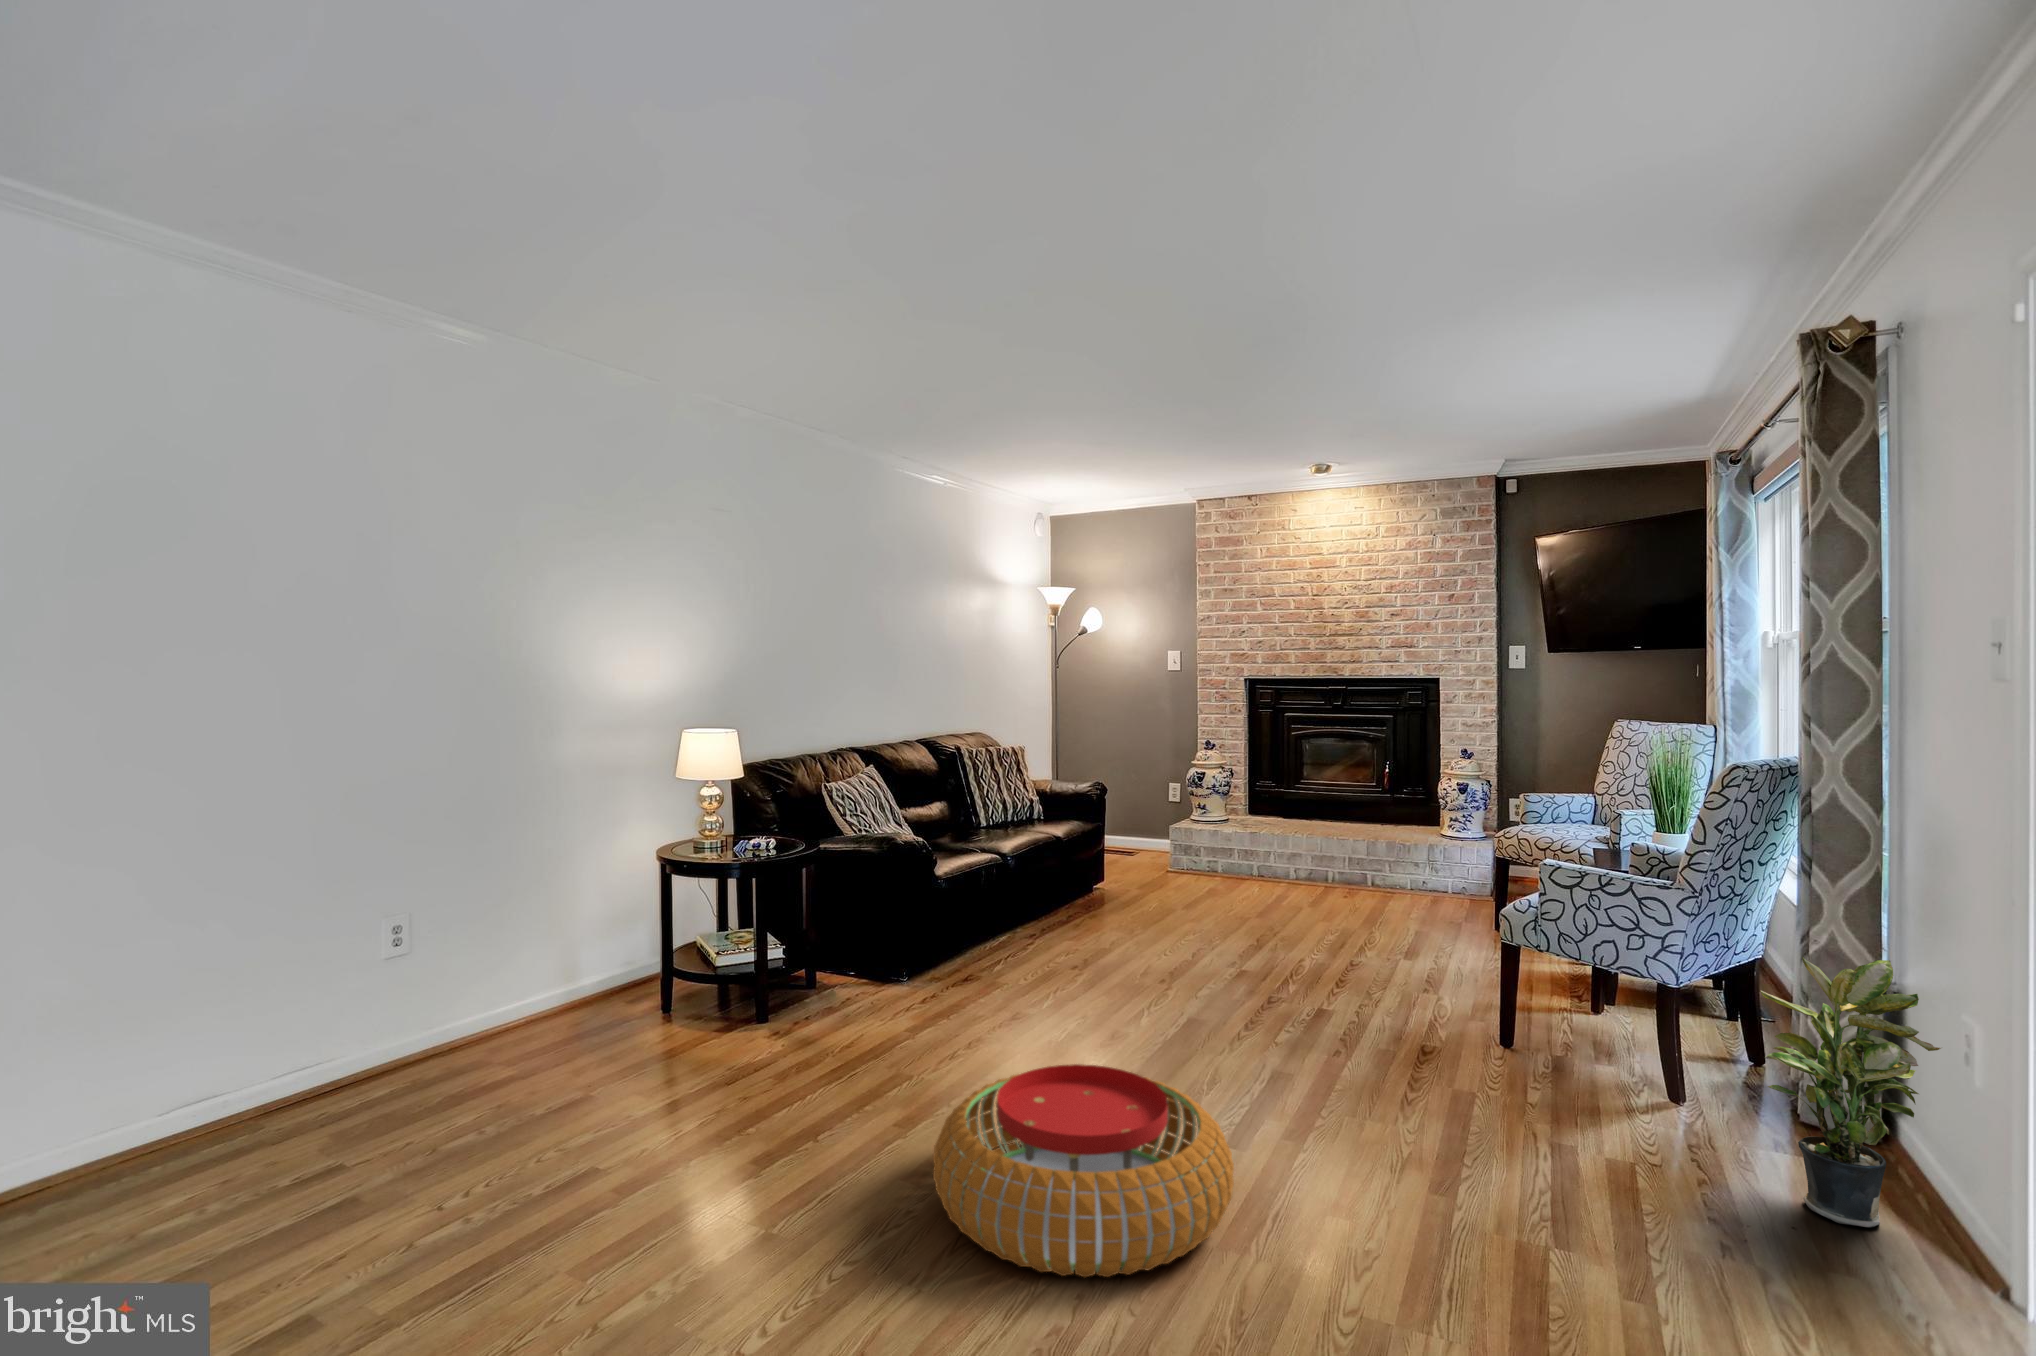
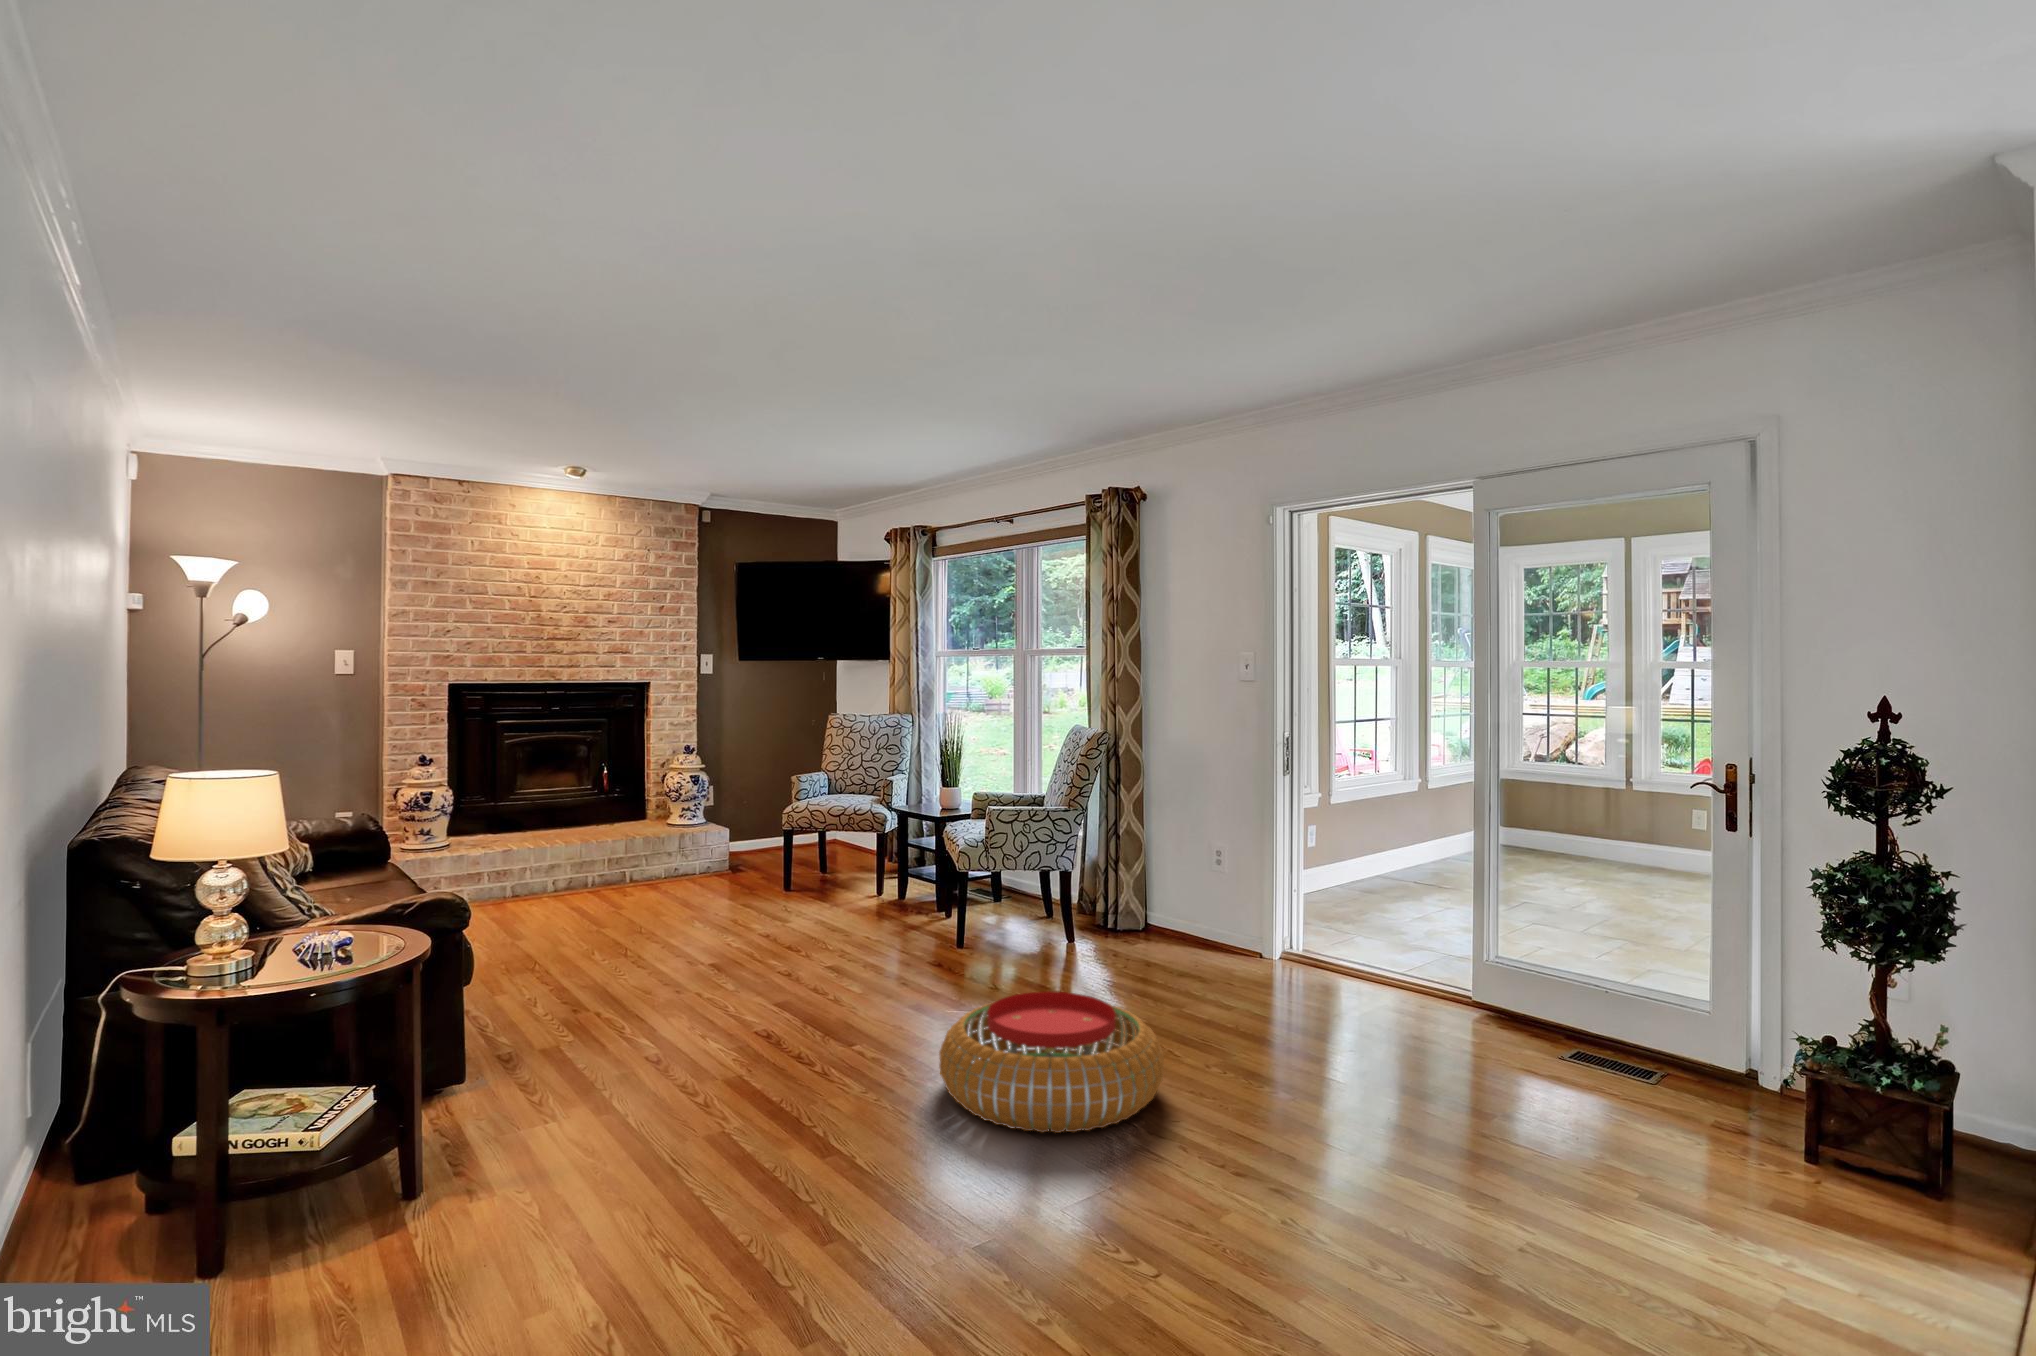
potted plant: present [1761,957,1941,1227] -> none [1154,823,1227,956]

